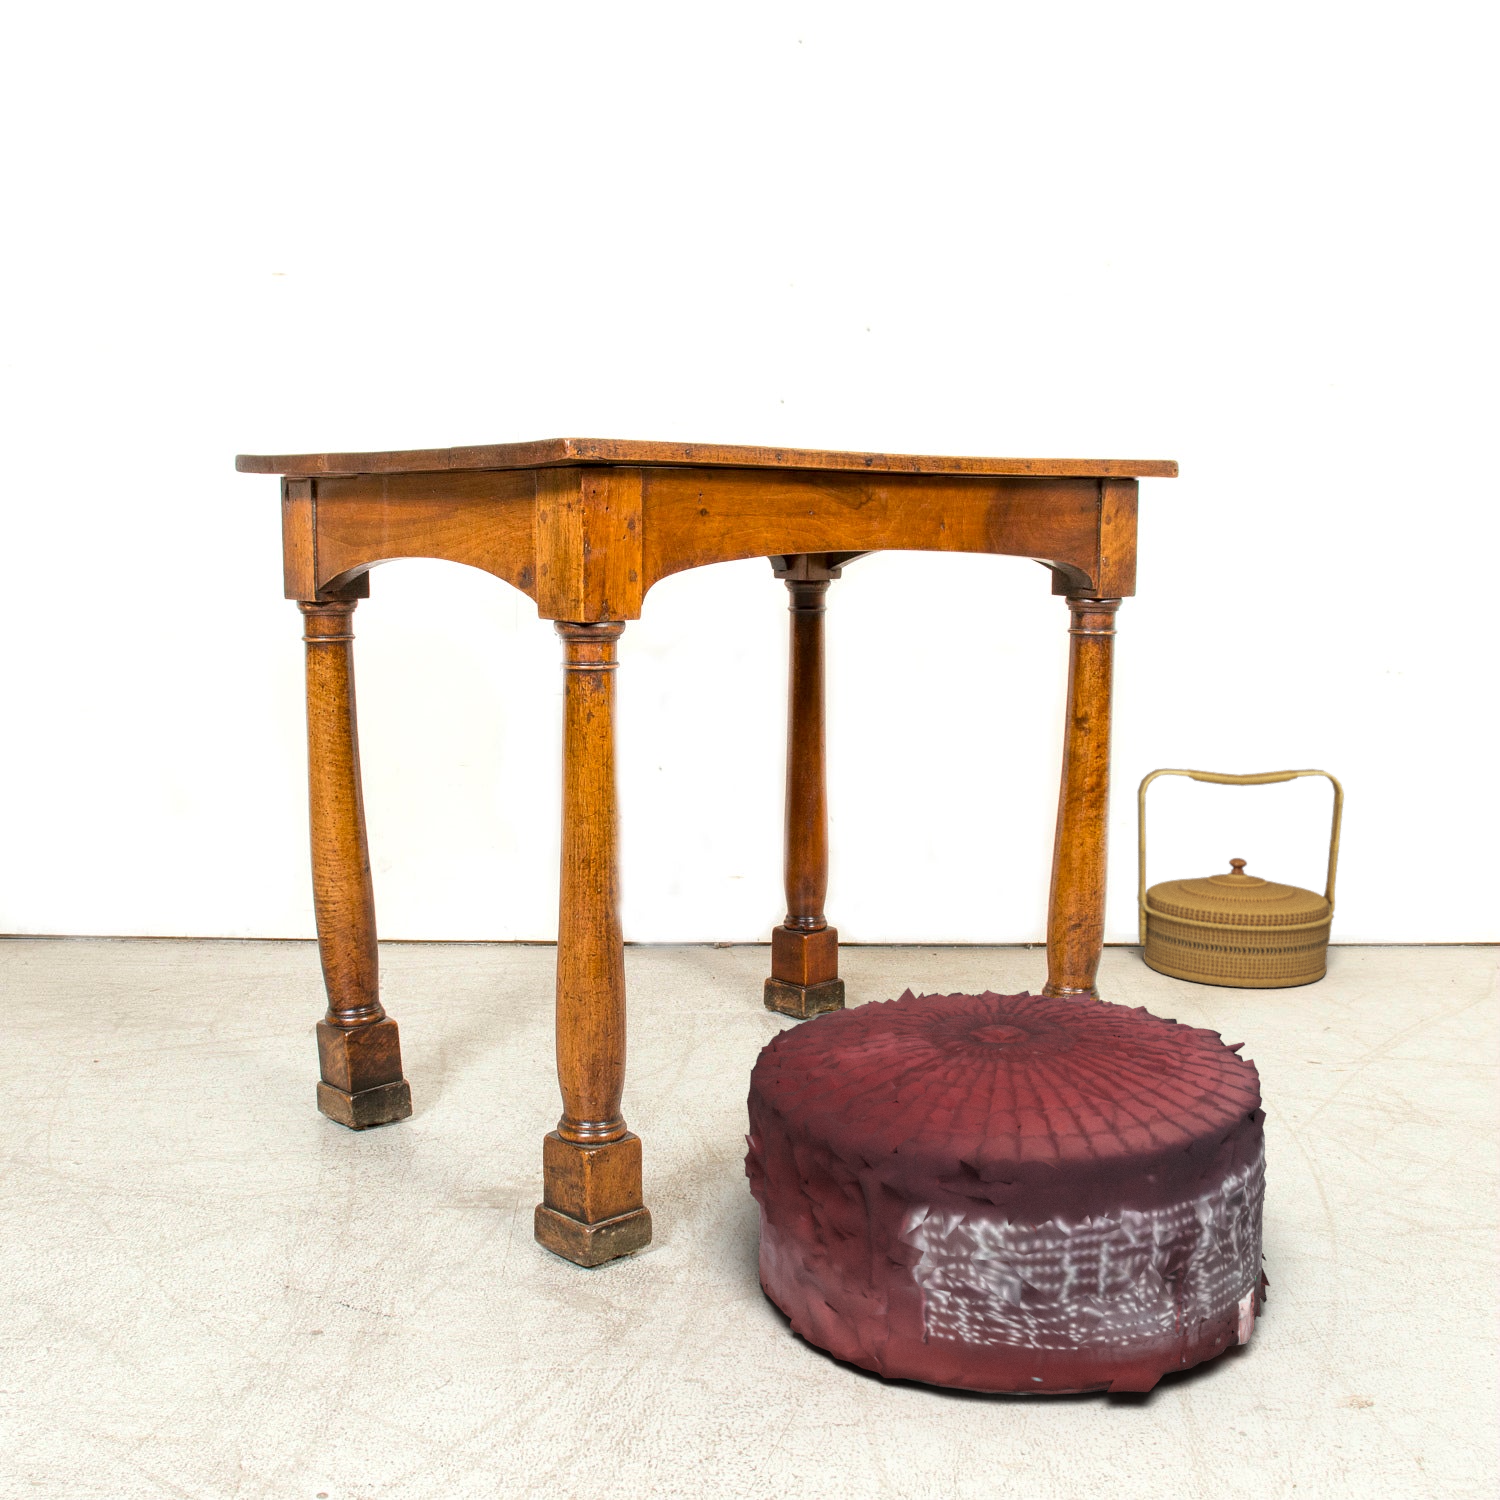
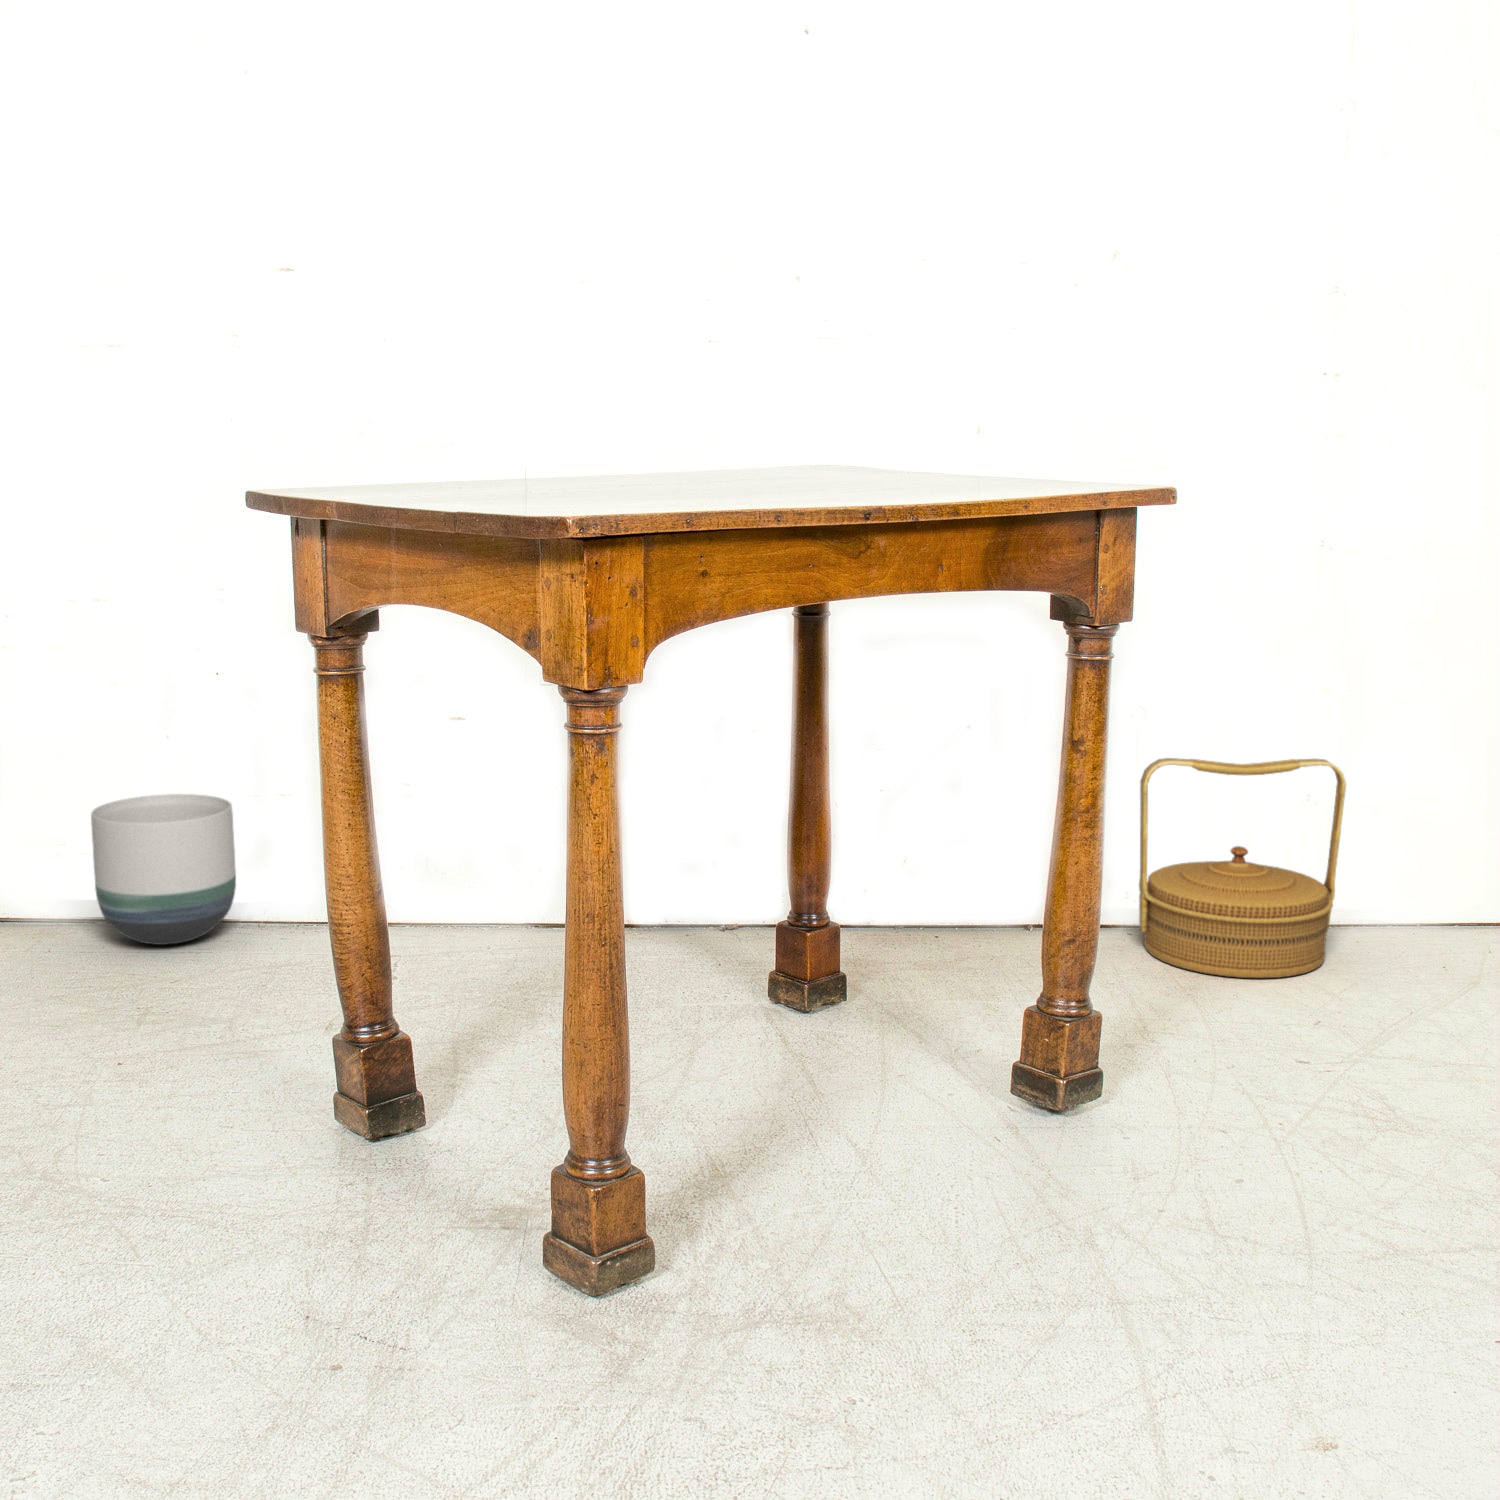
planter: none [79,811,225,959] -> present [91,794,236,945]
pouf: present [744,988,1270,1395] -> none [742,1023,1242,1437]

